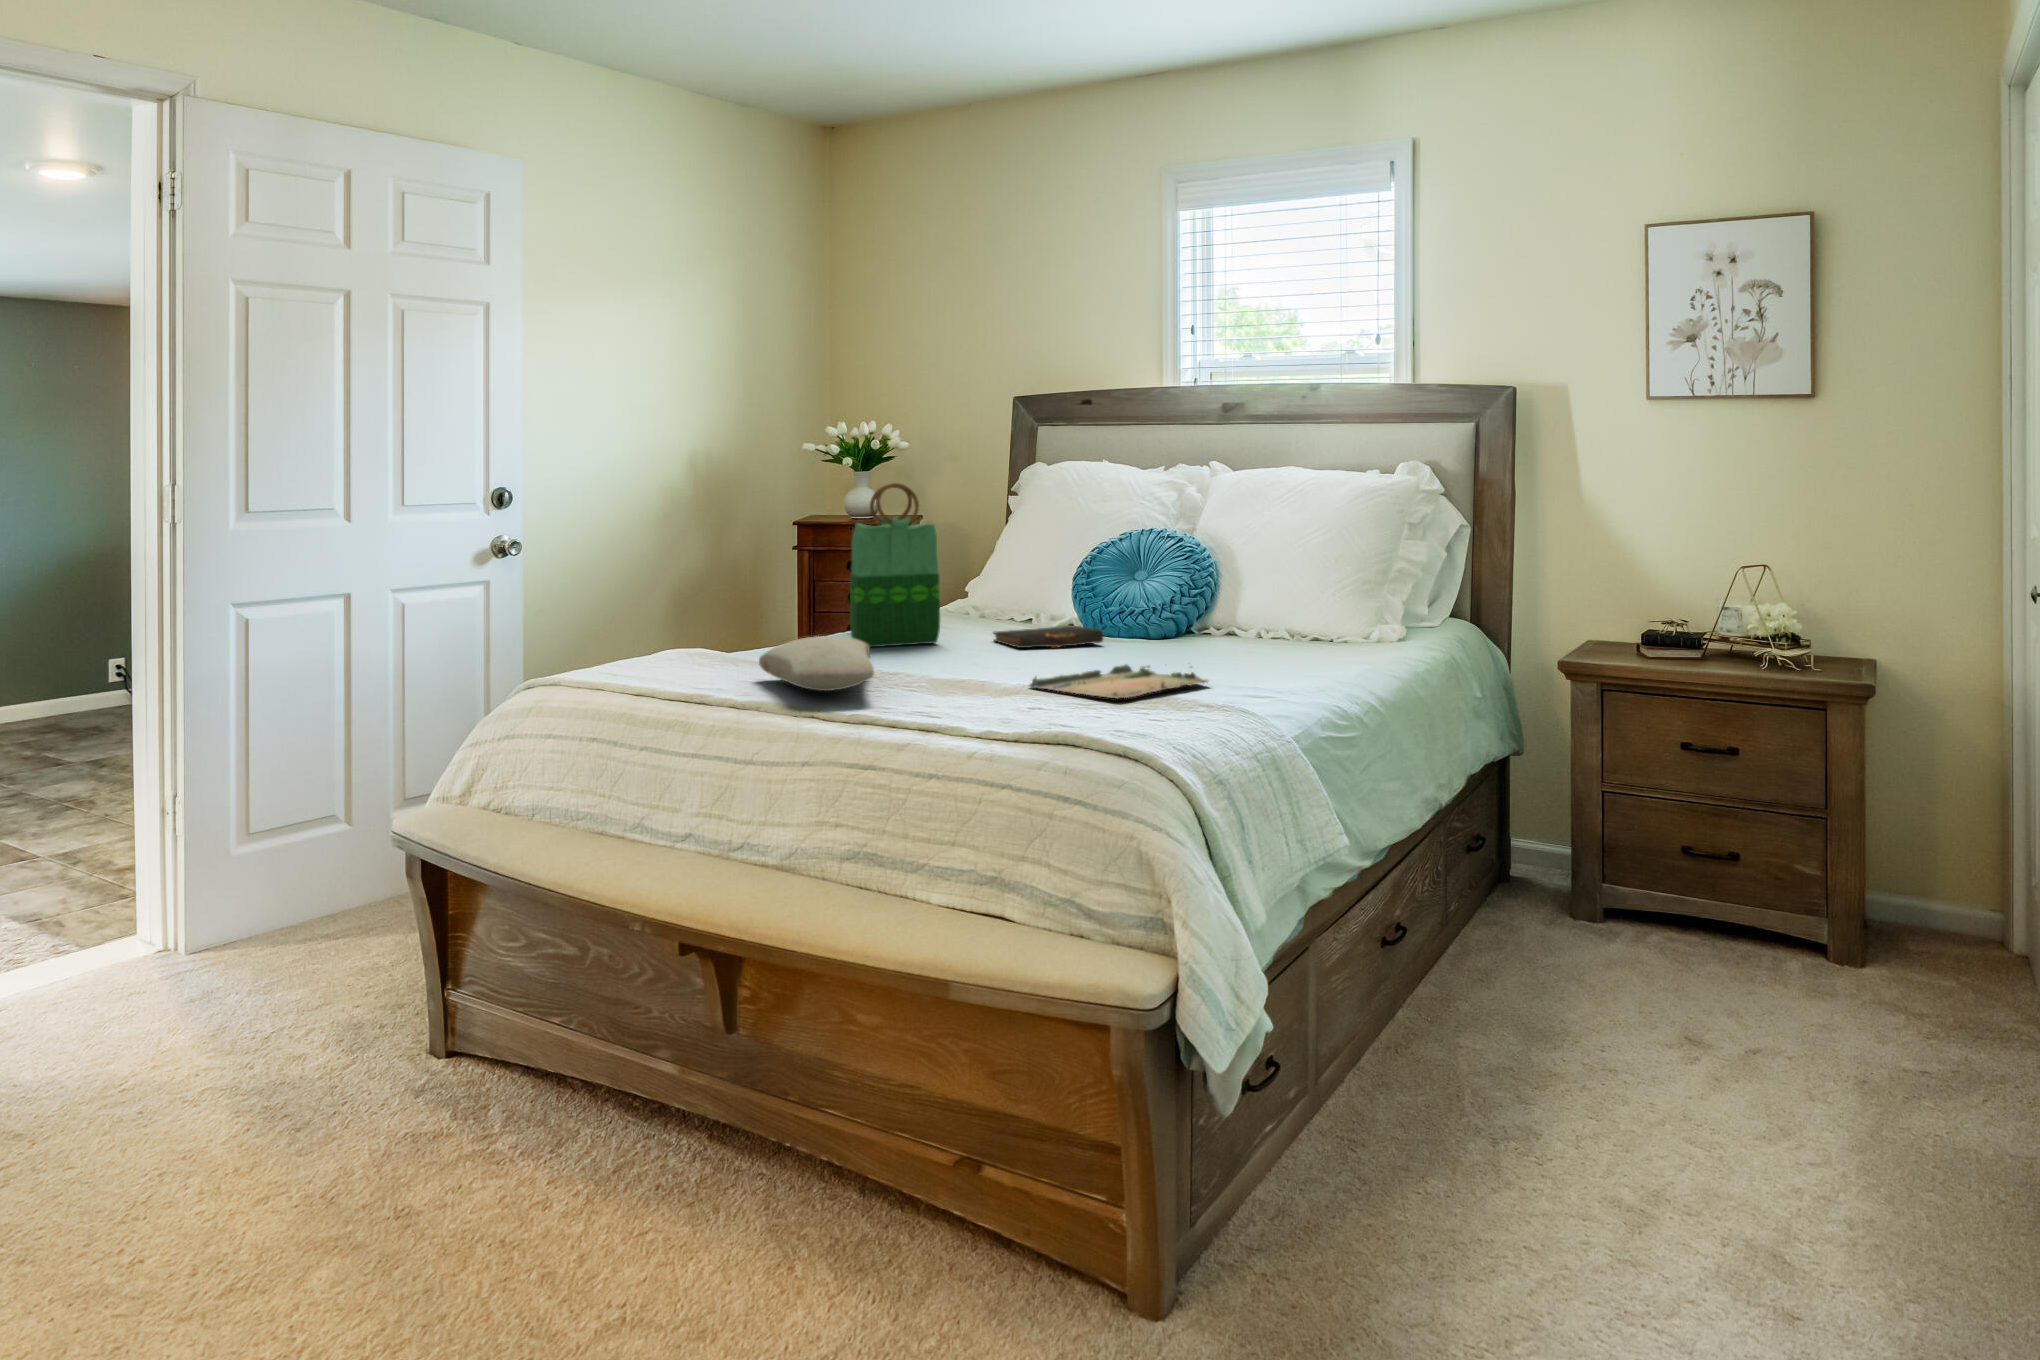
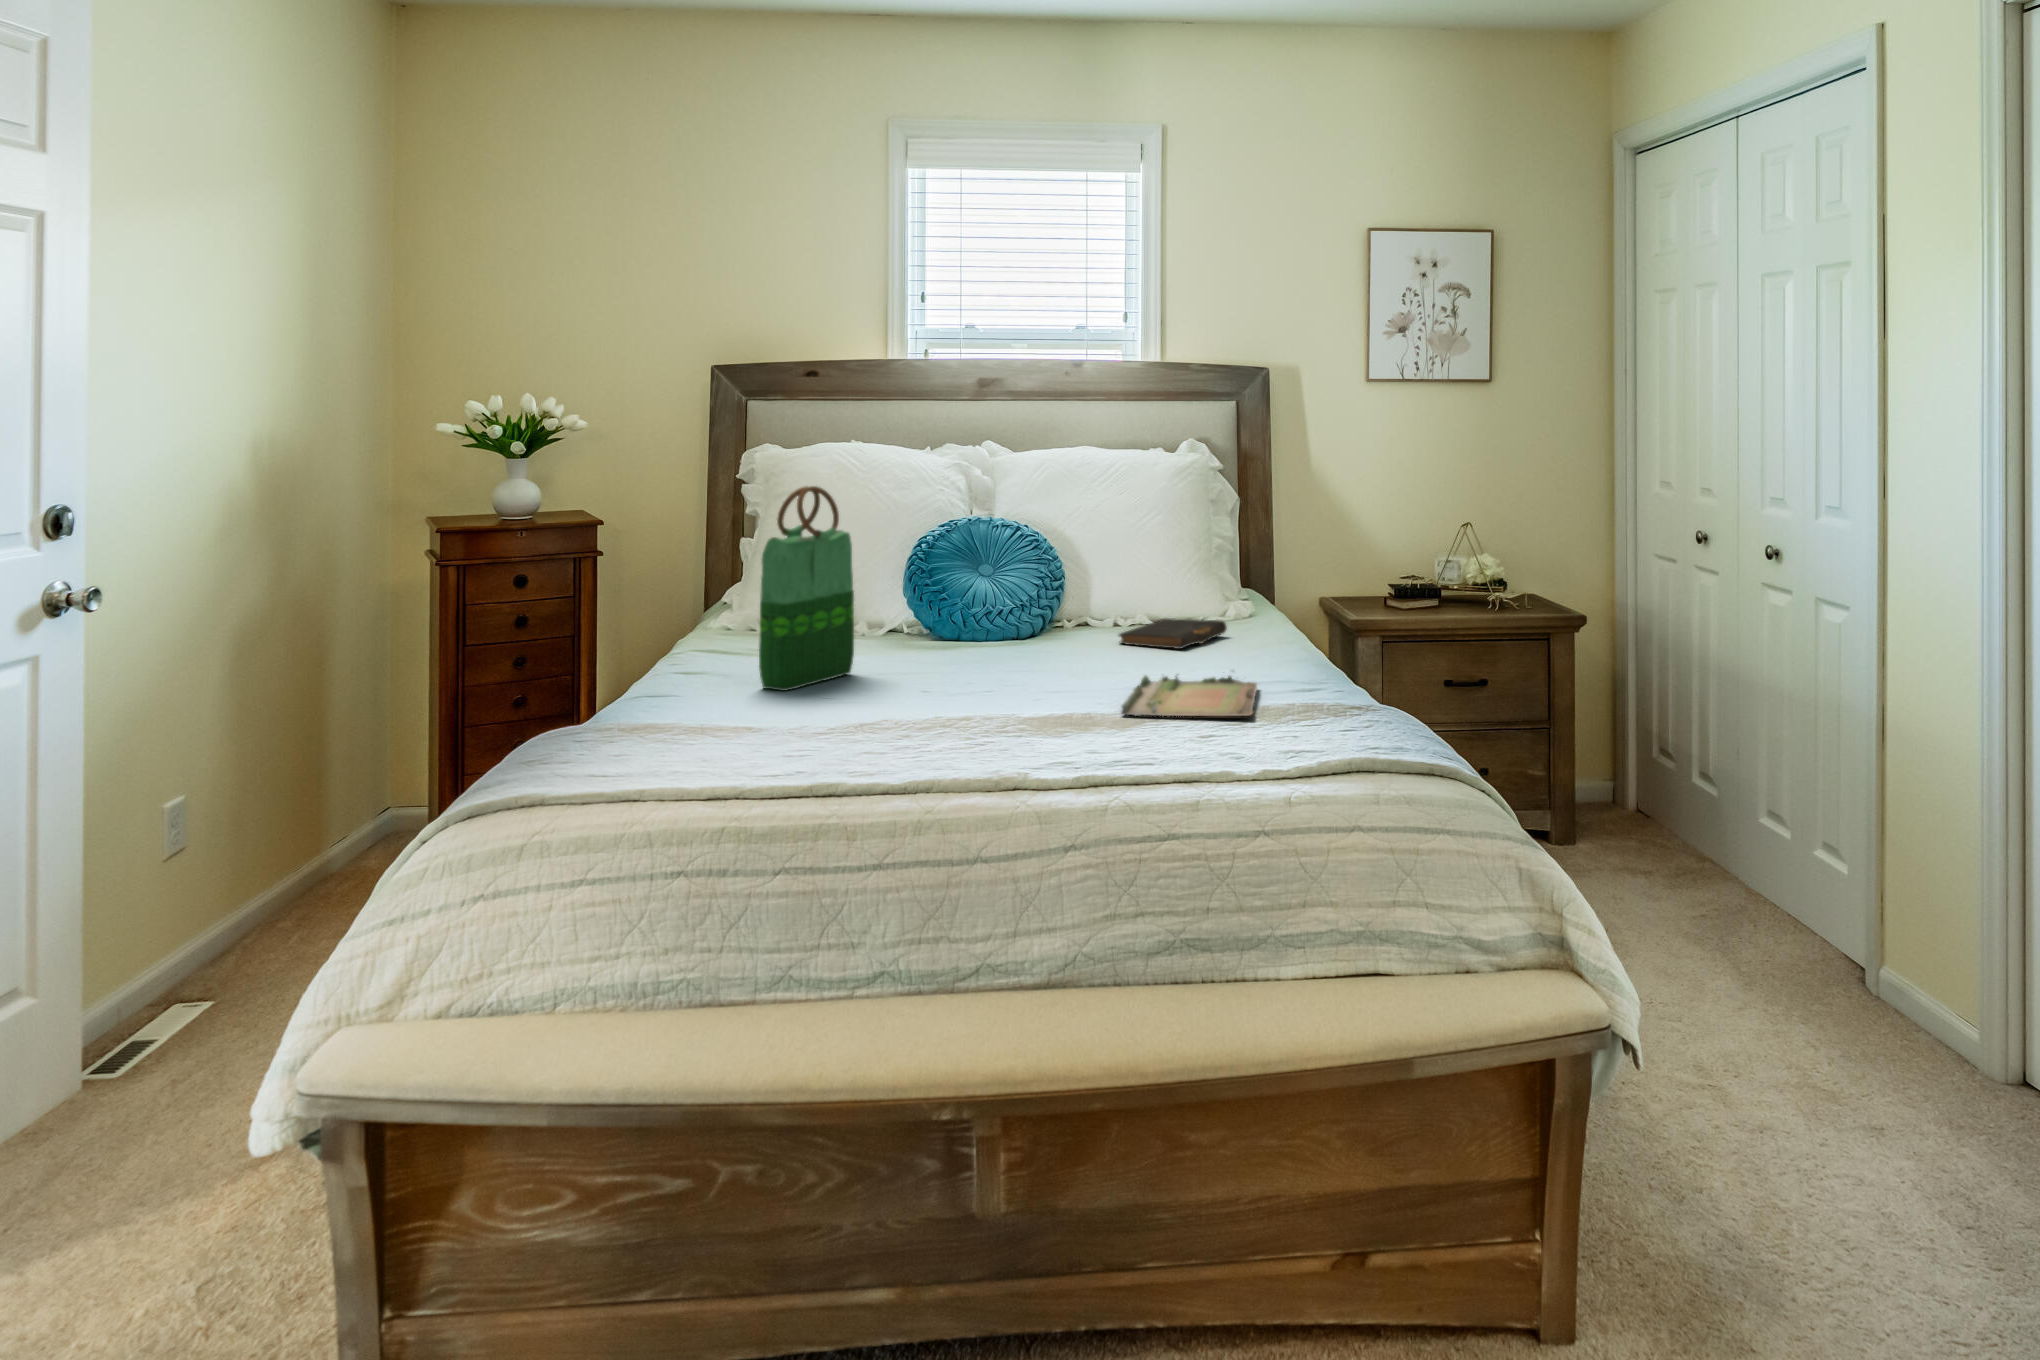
book: present [993,626,1103,648] -> present [1119,619,1227,649]
pillow: present [759,636,874,691] -> none [829,687,1055,757]

